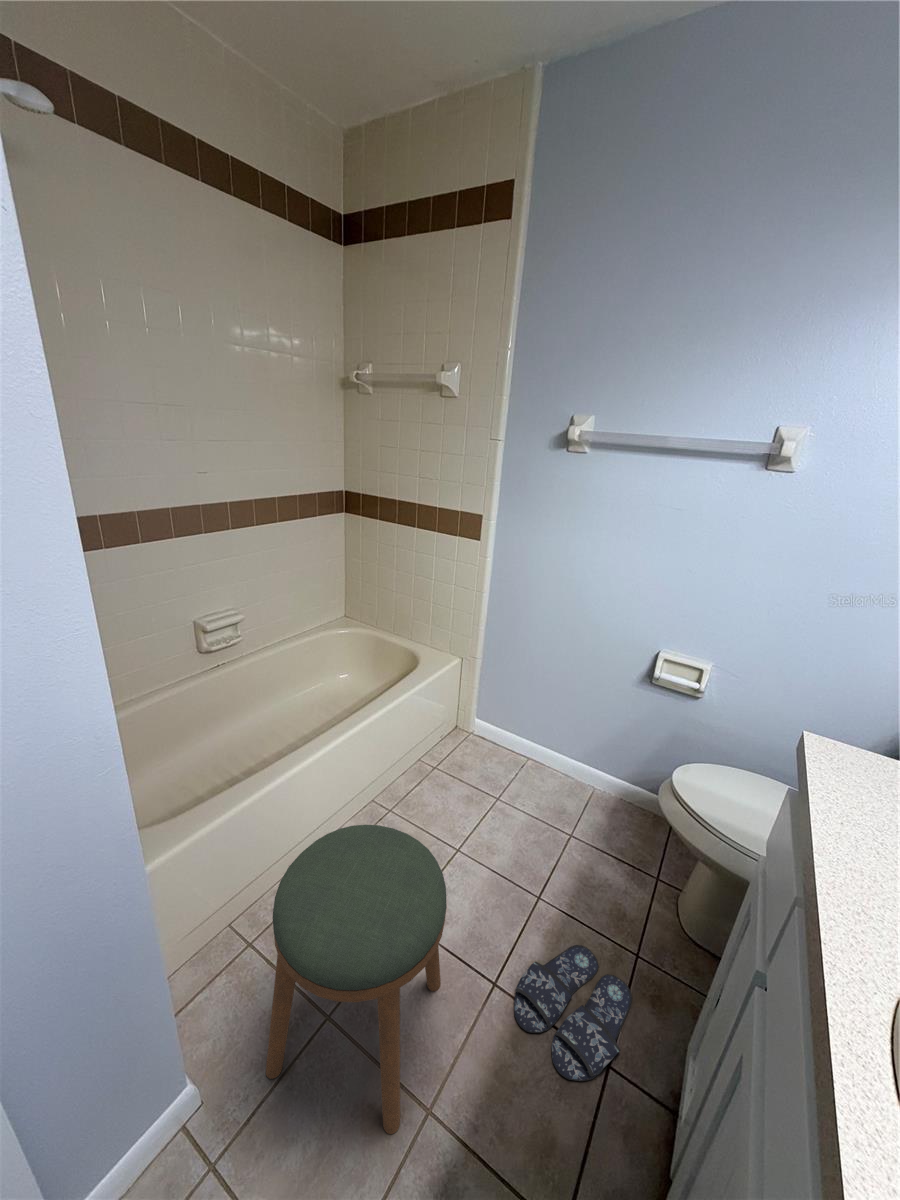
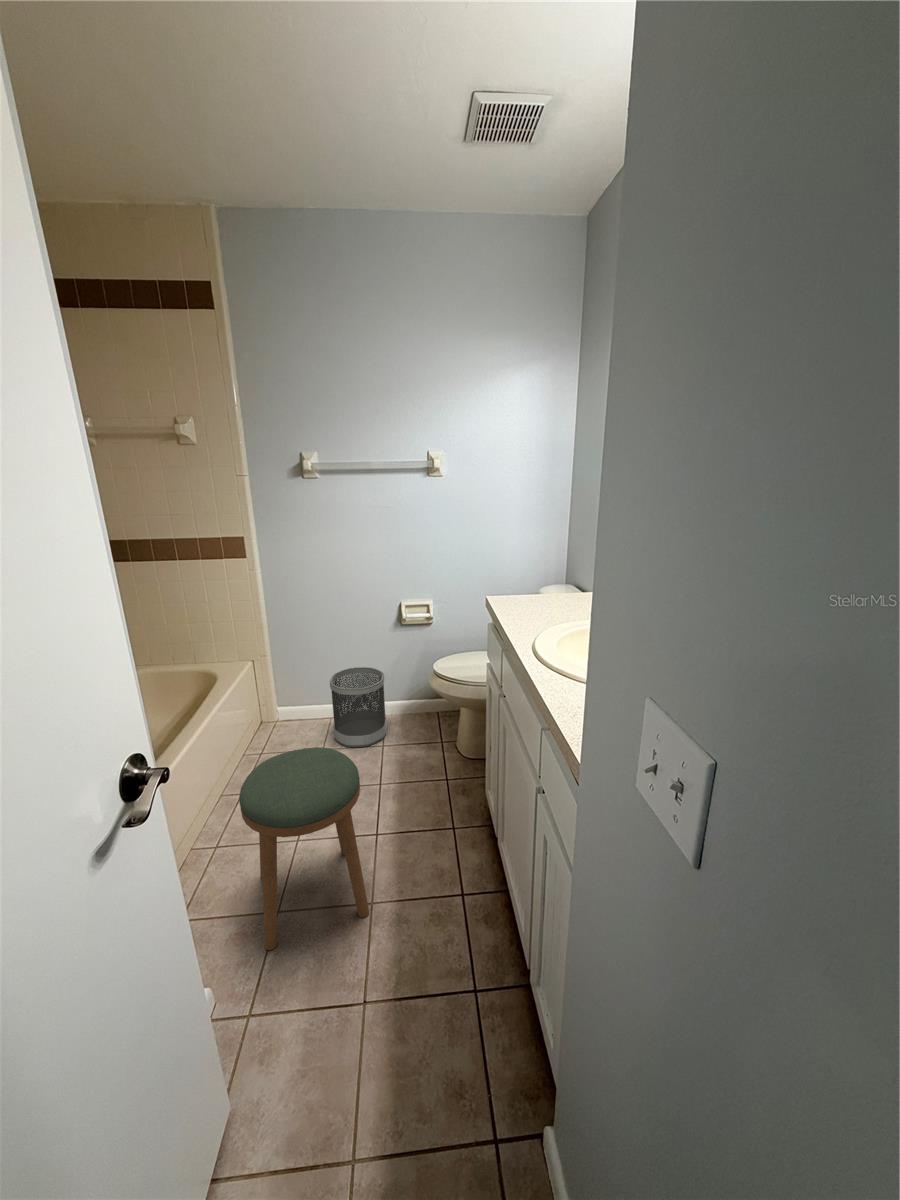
wastebasket: none [517,711,603,826] -> present [330,667,387,747]
slippers: present [514,945,632,1081] -> none [396,788,462,841]

